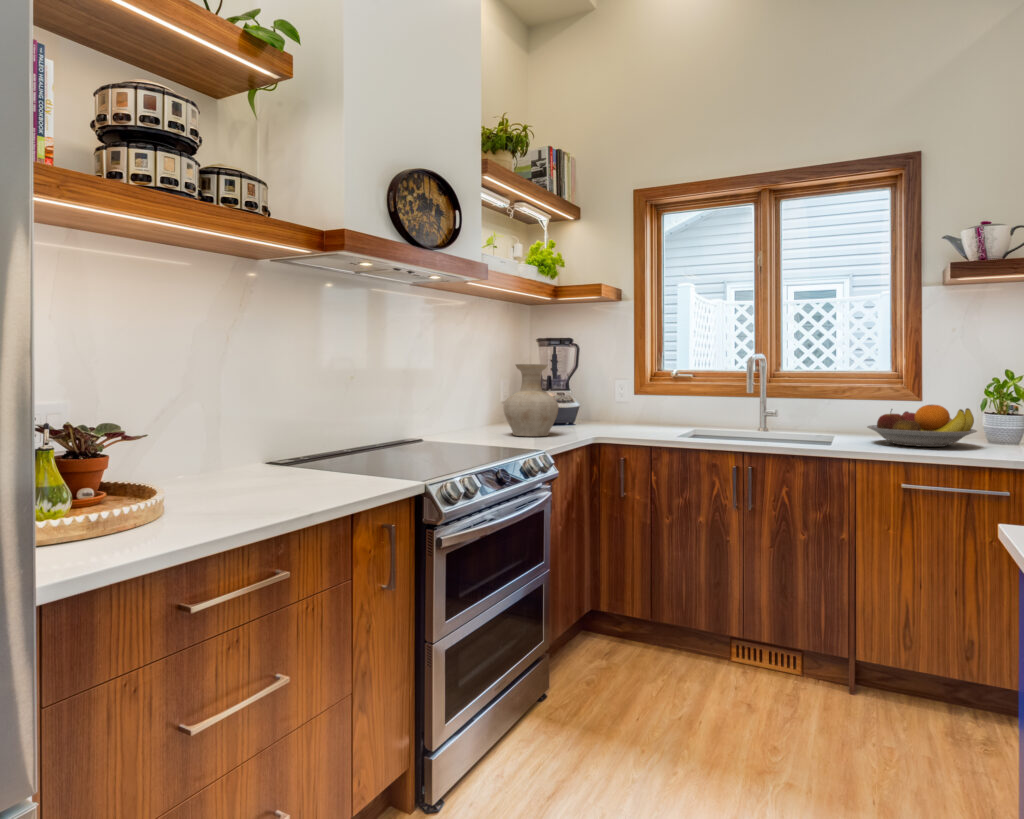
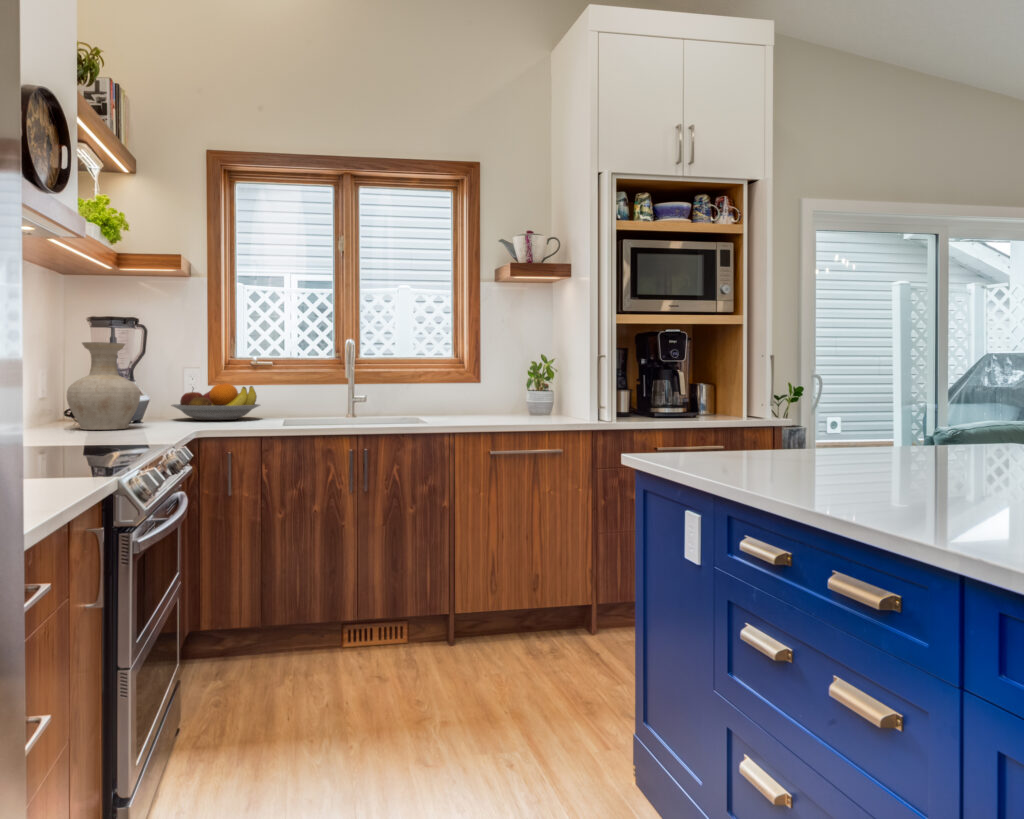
fruit bowl: present [867,405,977,447] -> present [171,383,260,420]

